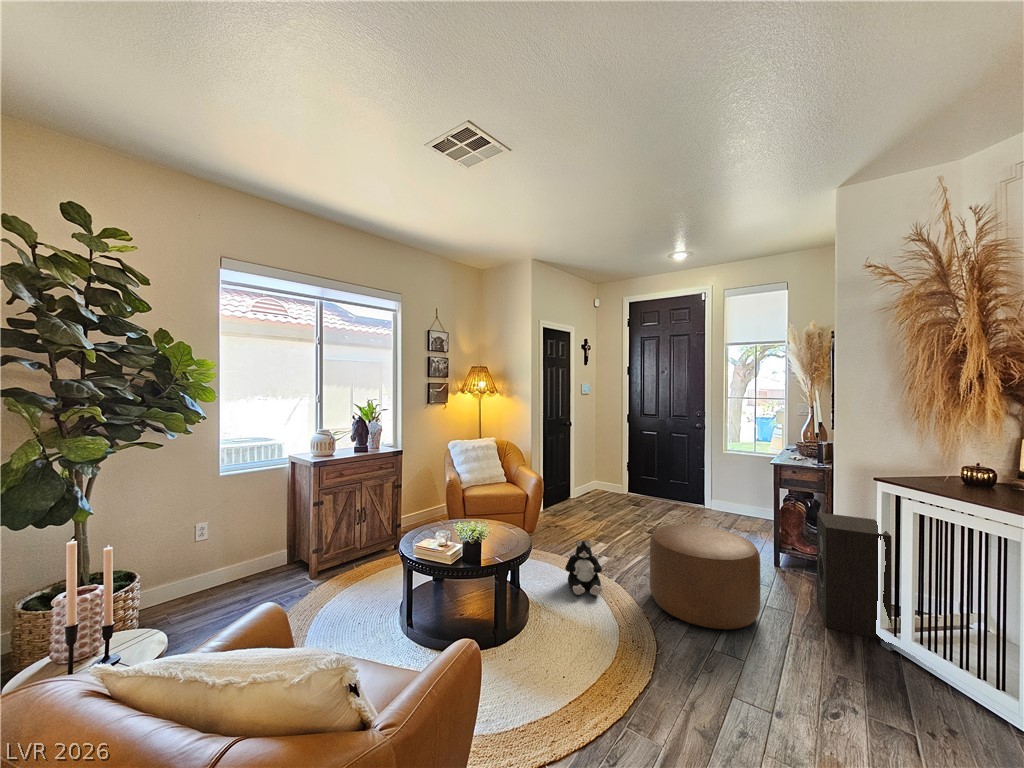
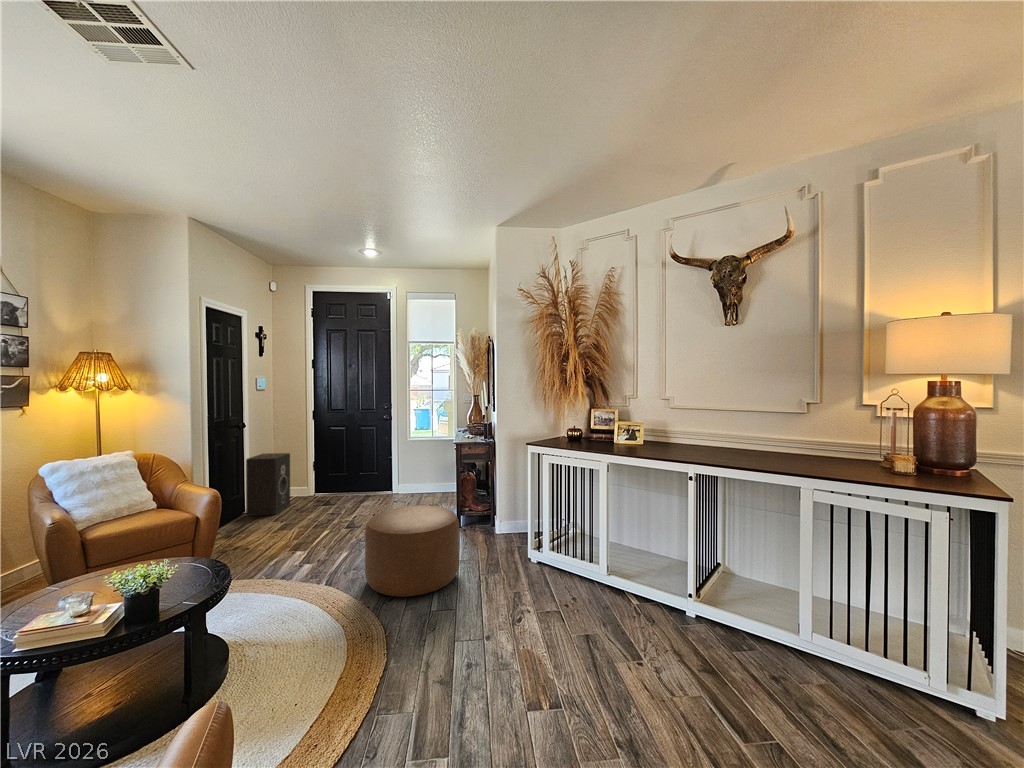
speaker: present [817,512,892,640] -> present [246,453,290,516]
plush toy: present [565,540,602,595] -> none [267,550,317,615]

